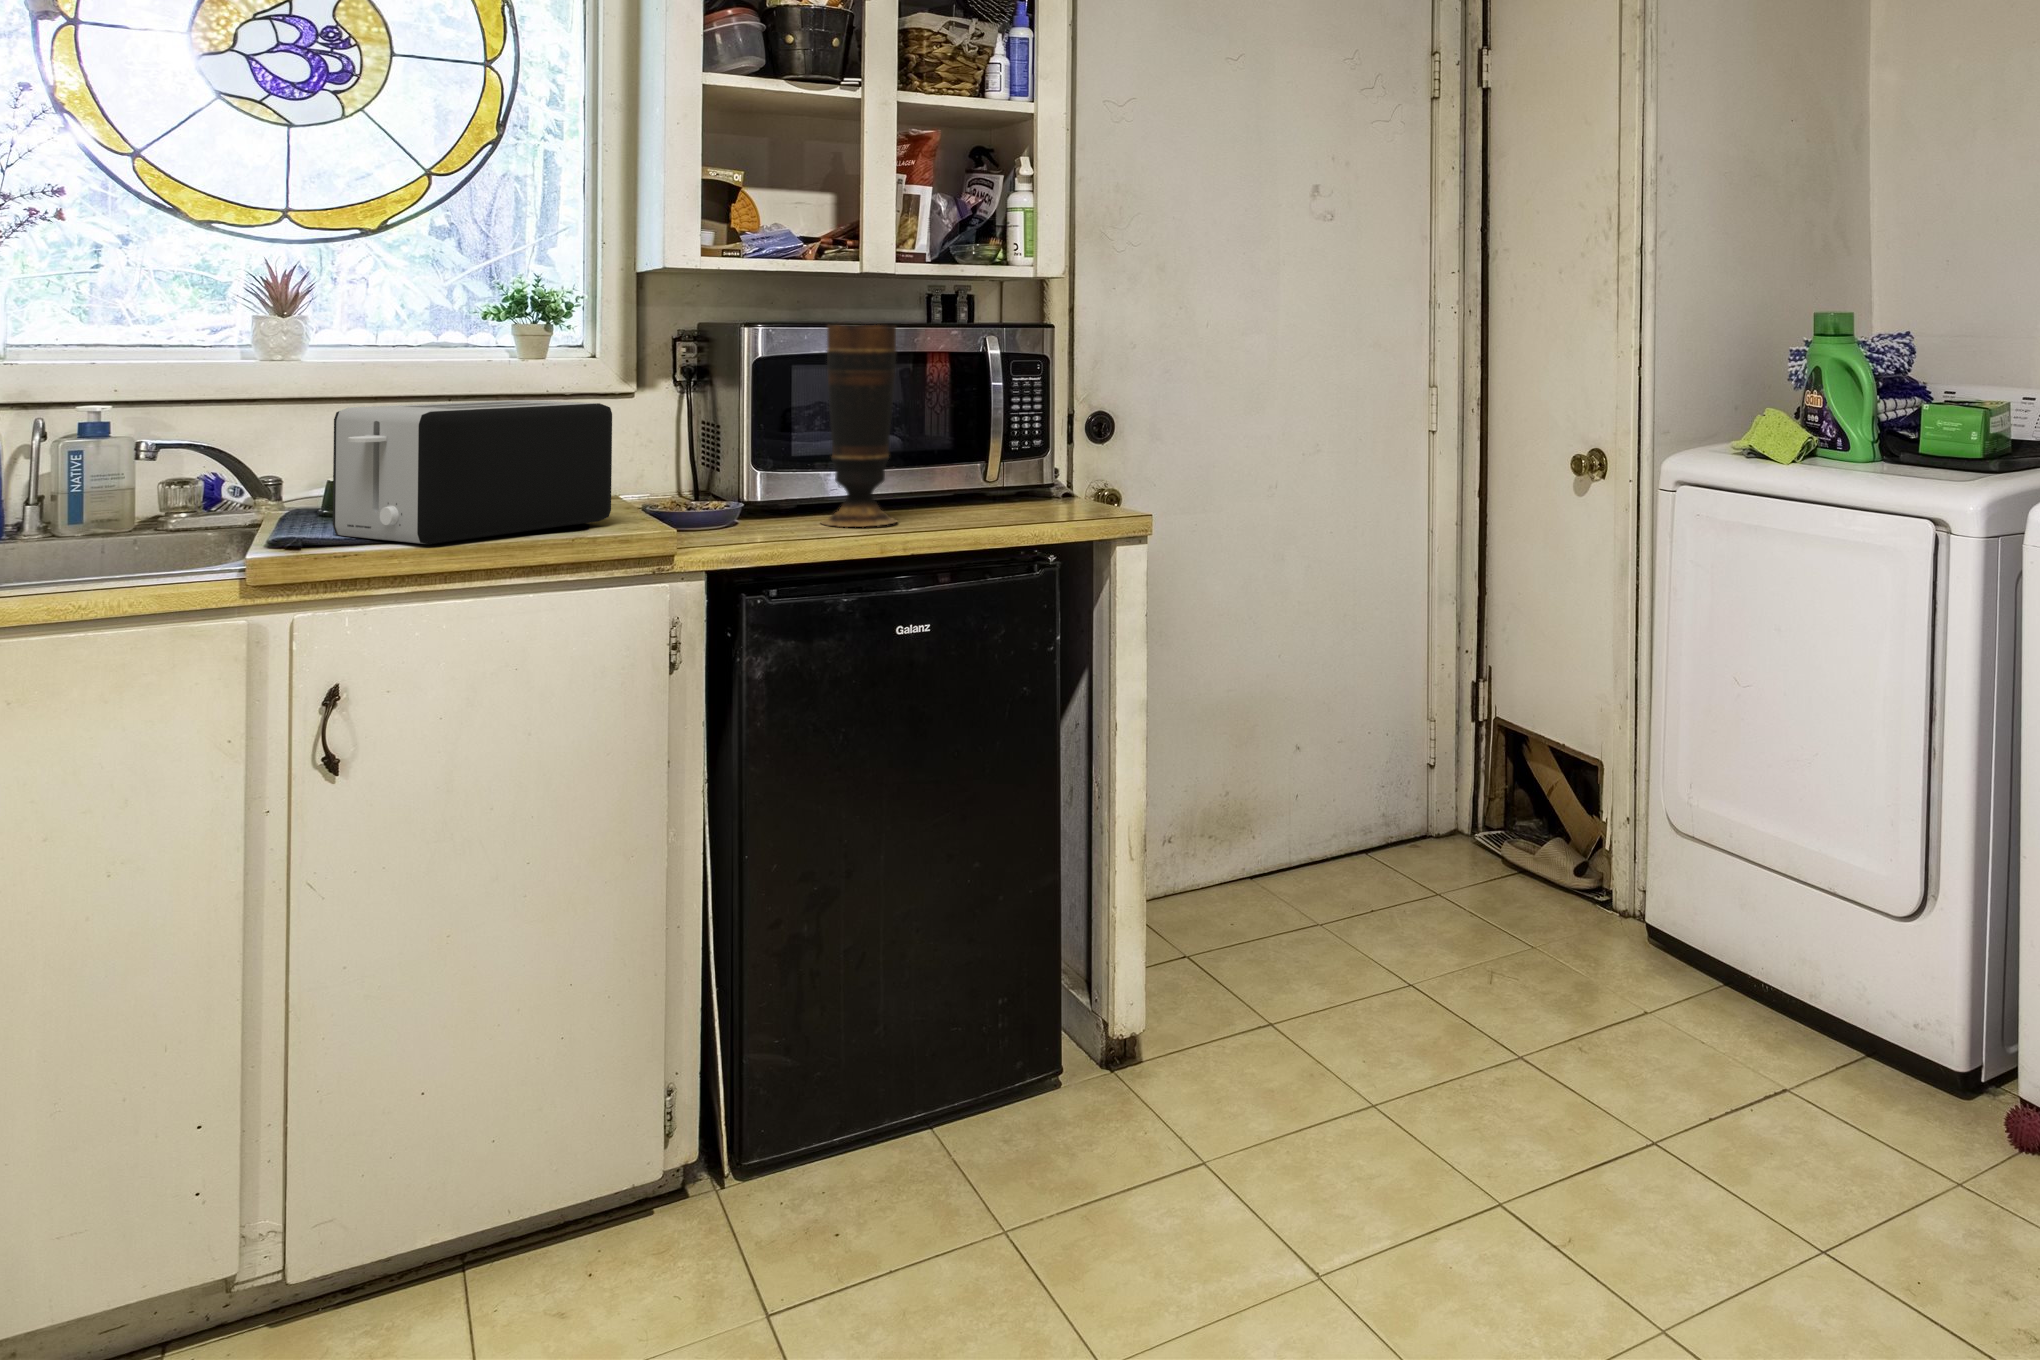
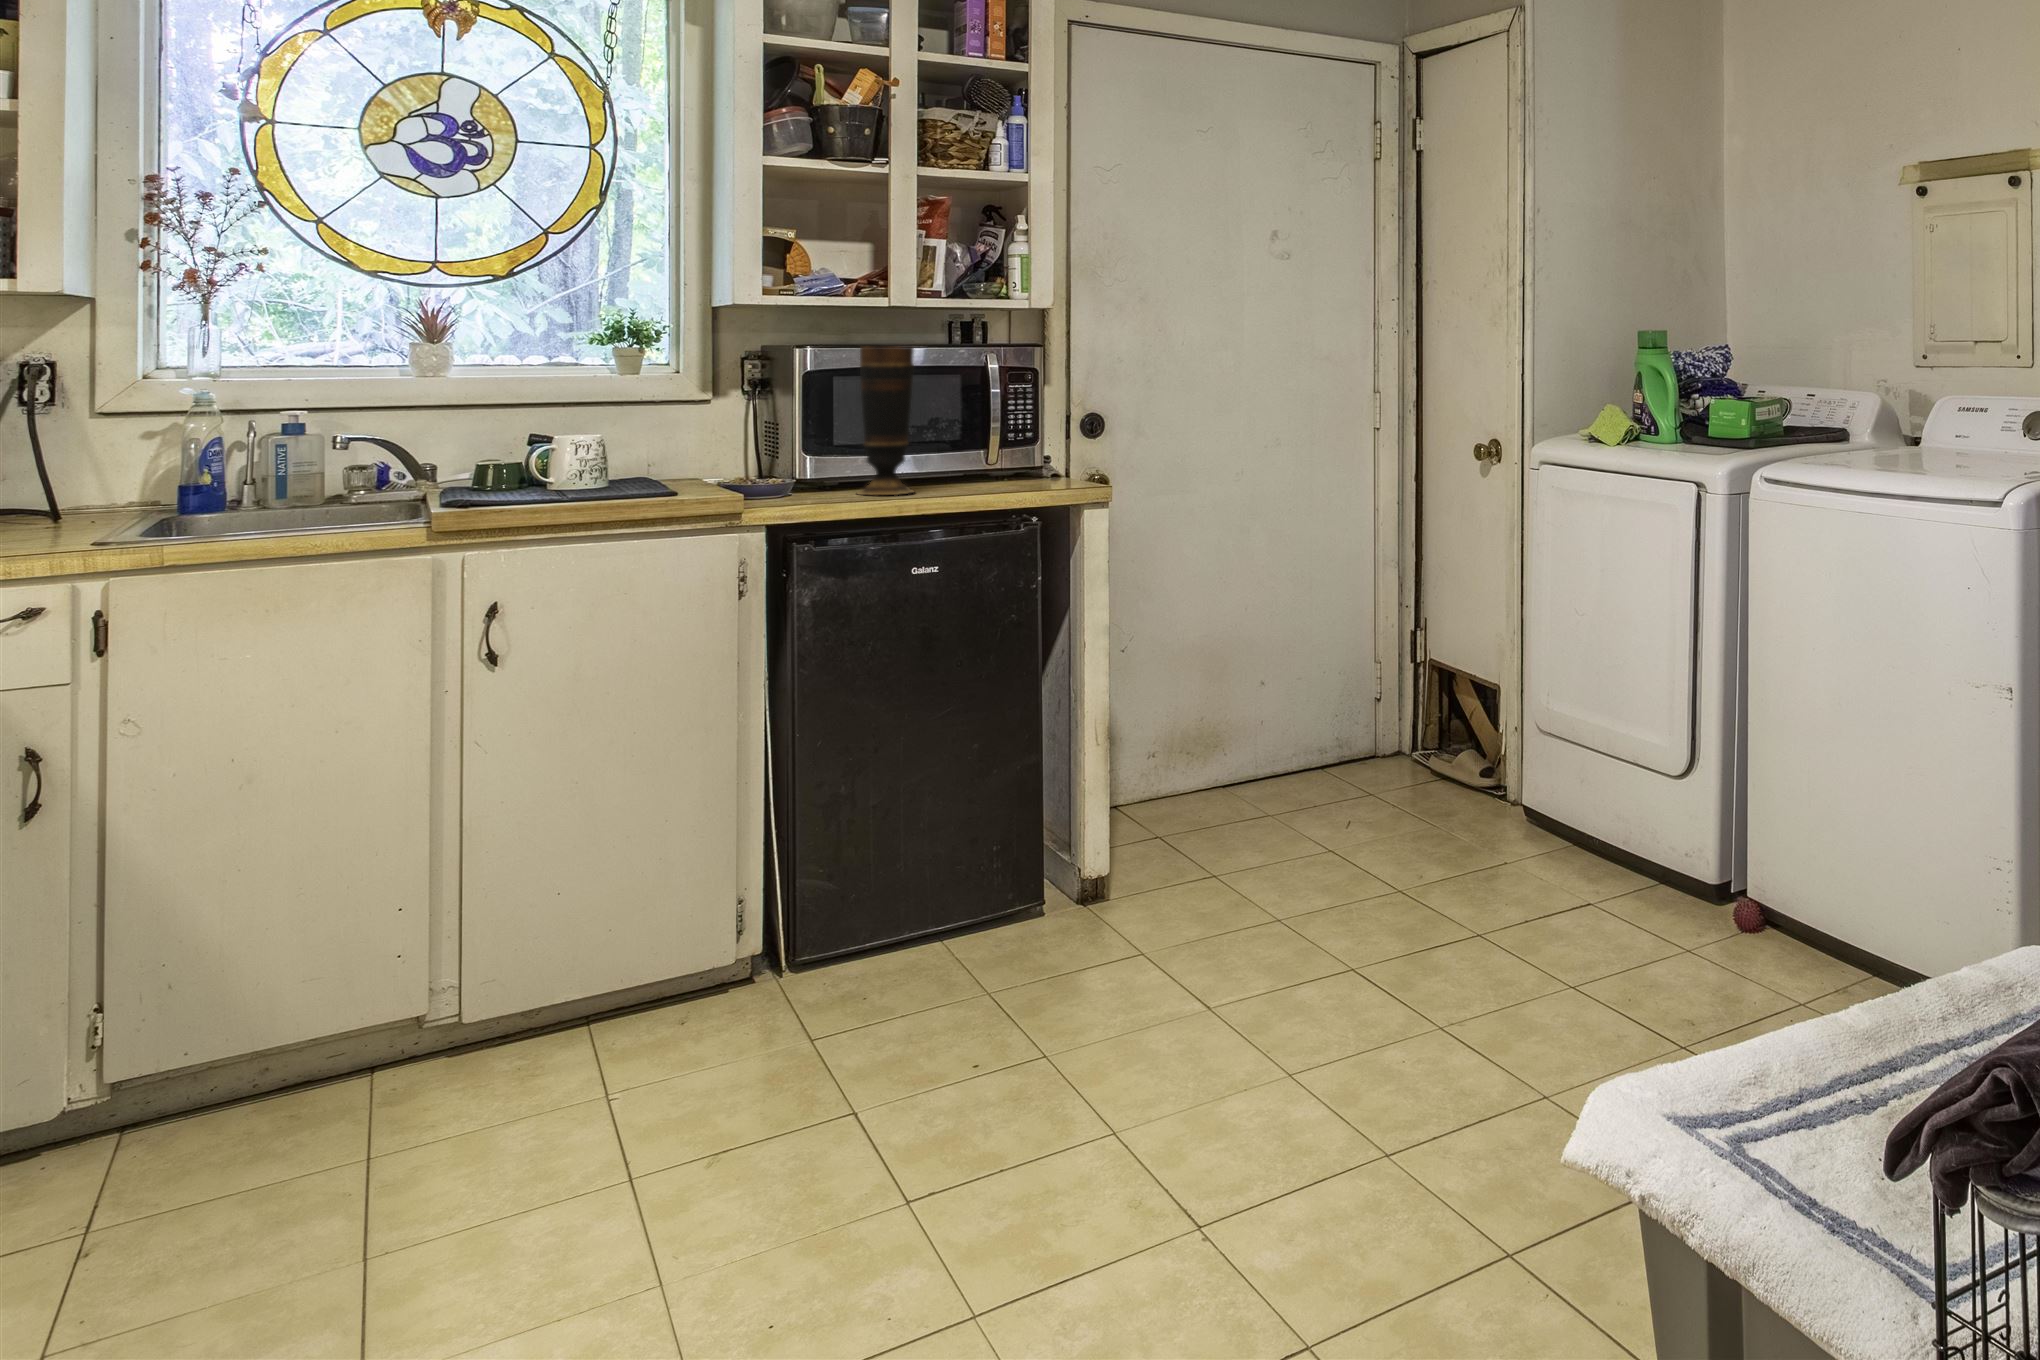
toaster: present [333,400,612,544] -> none [484,404,694,506]

